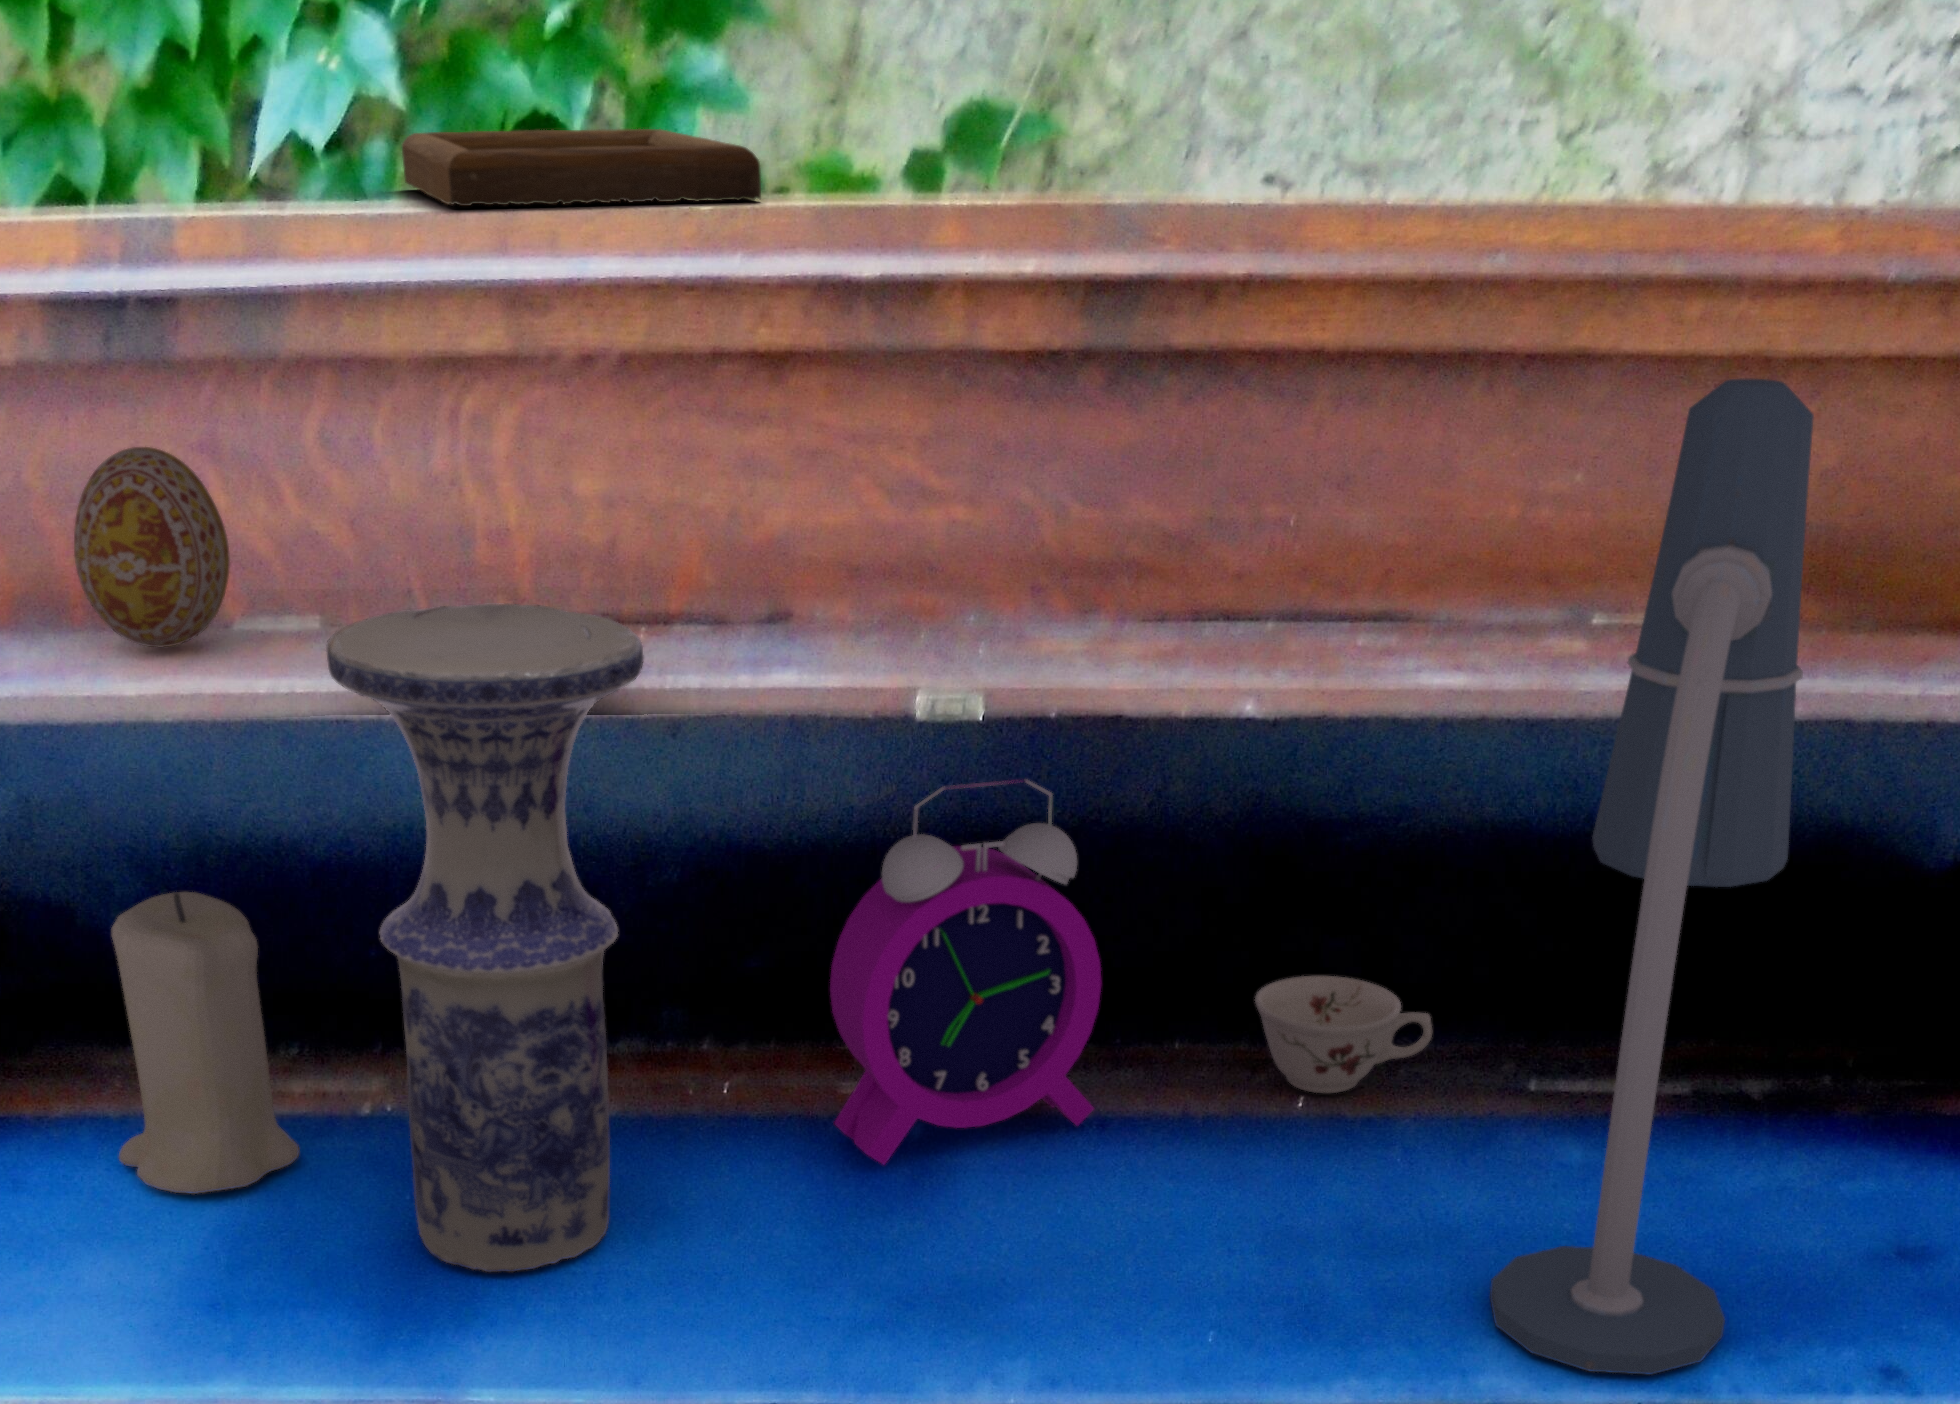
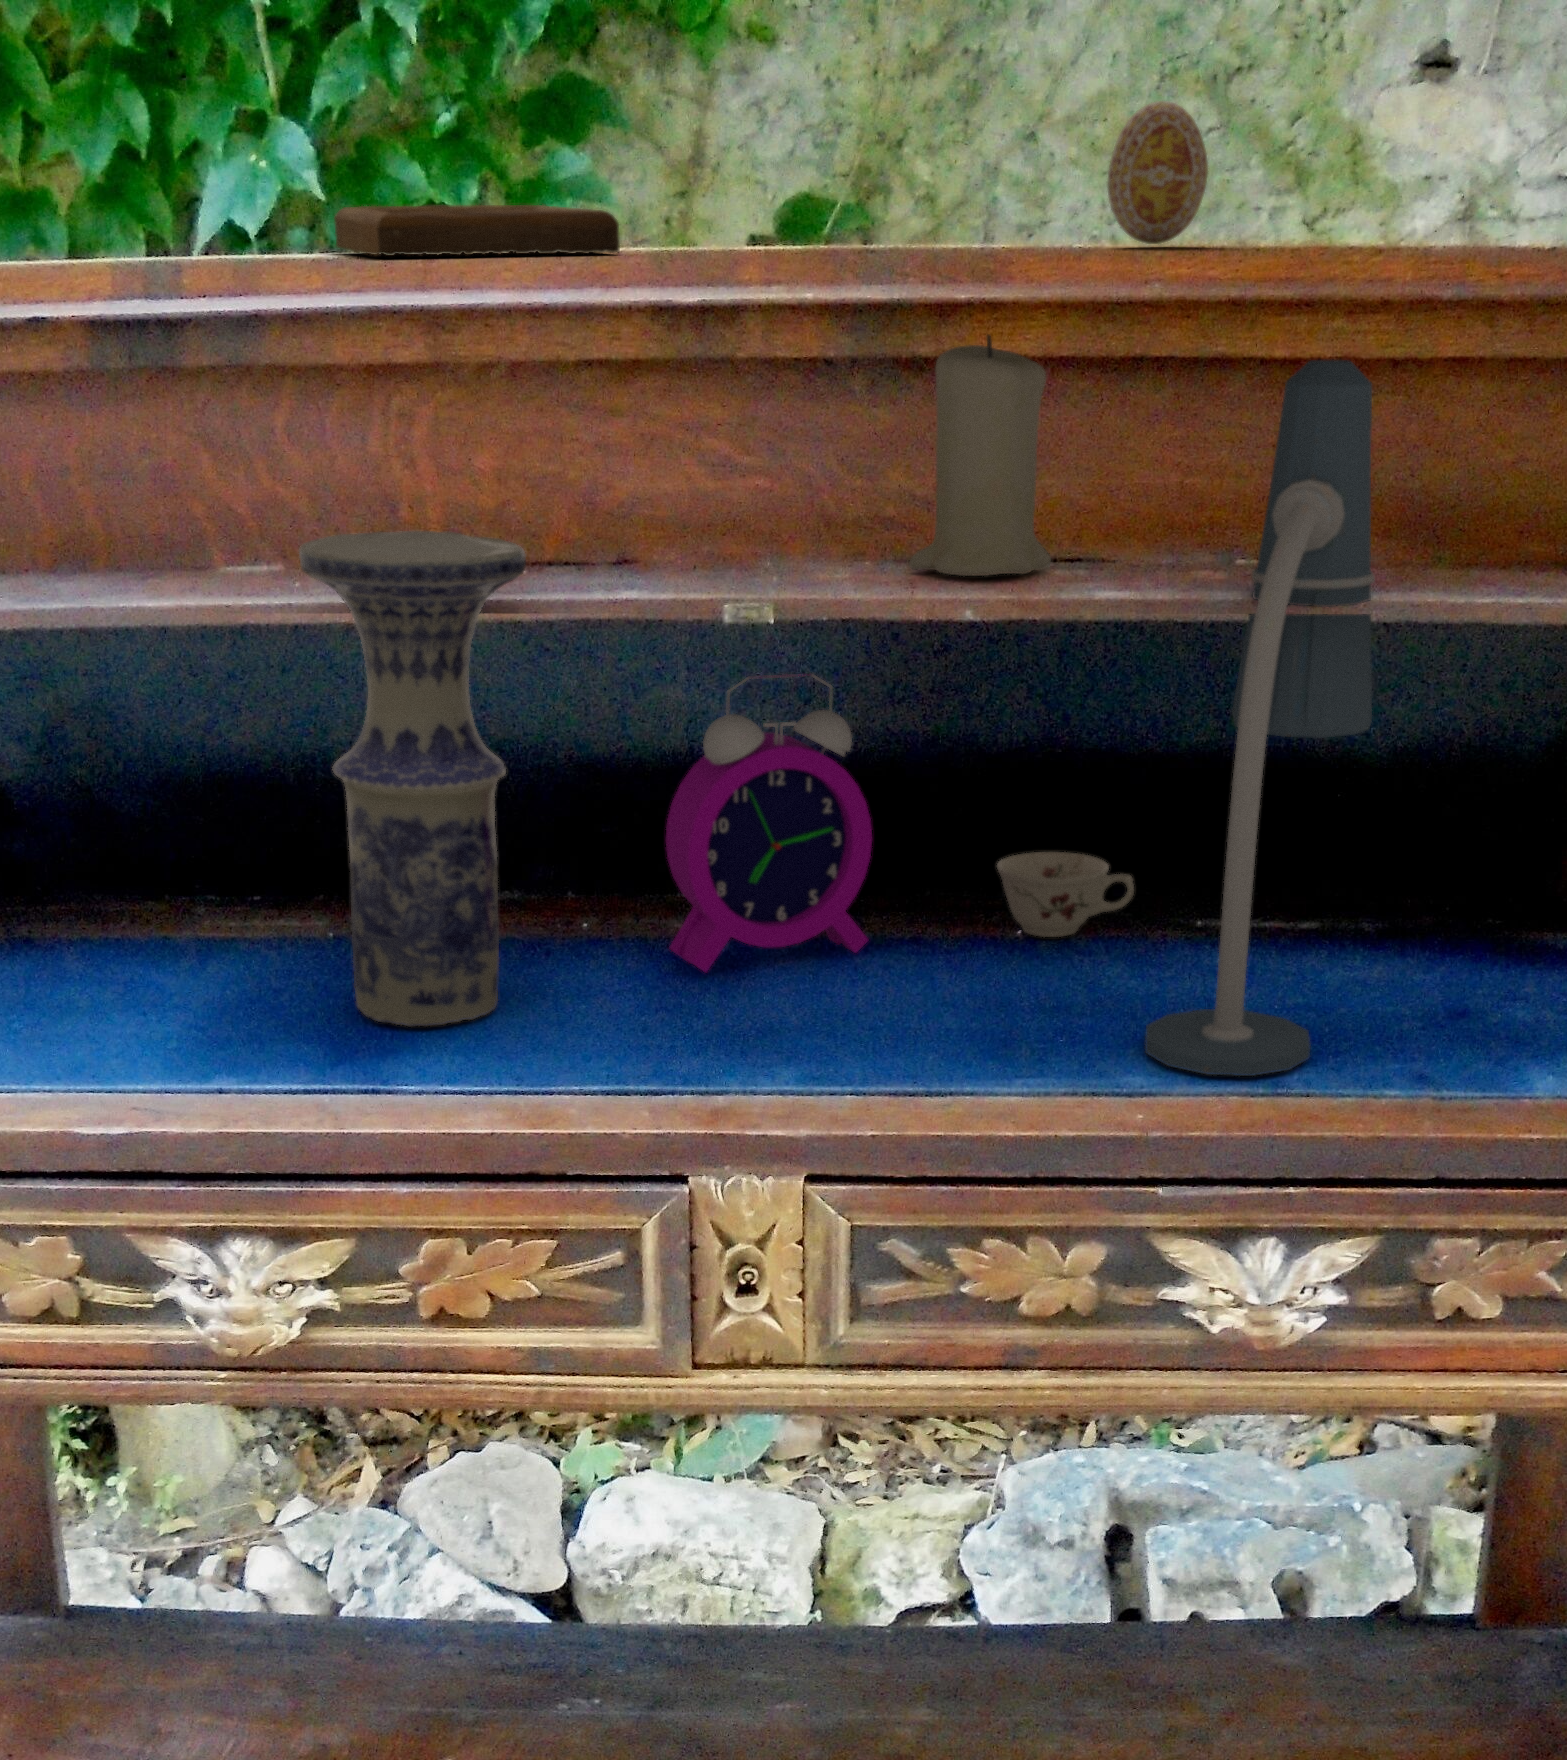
decorative egg: present [74,447,230,647] -> present [1107,101,1208,244]
candle: present [111,892,299,1194] -> present [909,335,1051,576]

